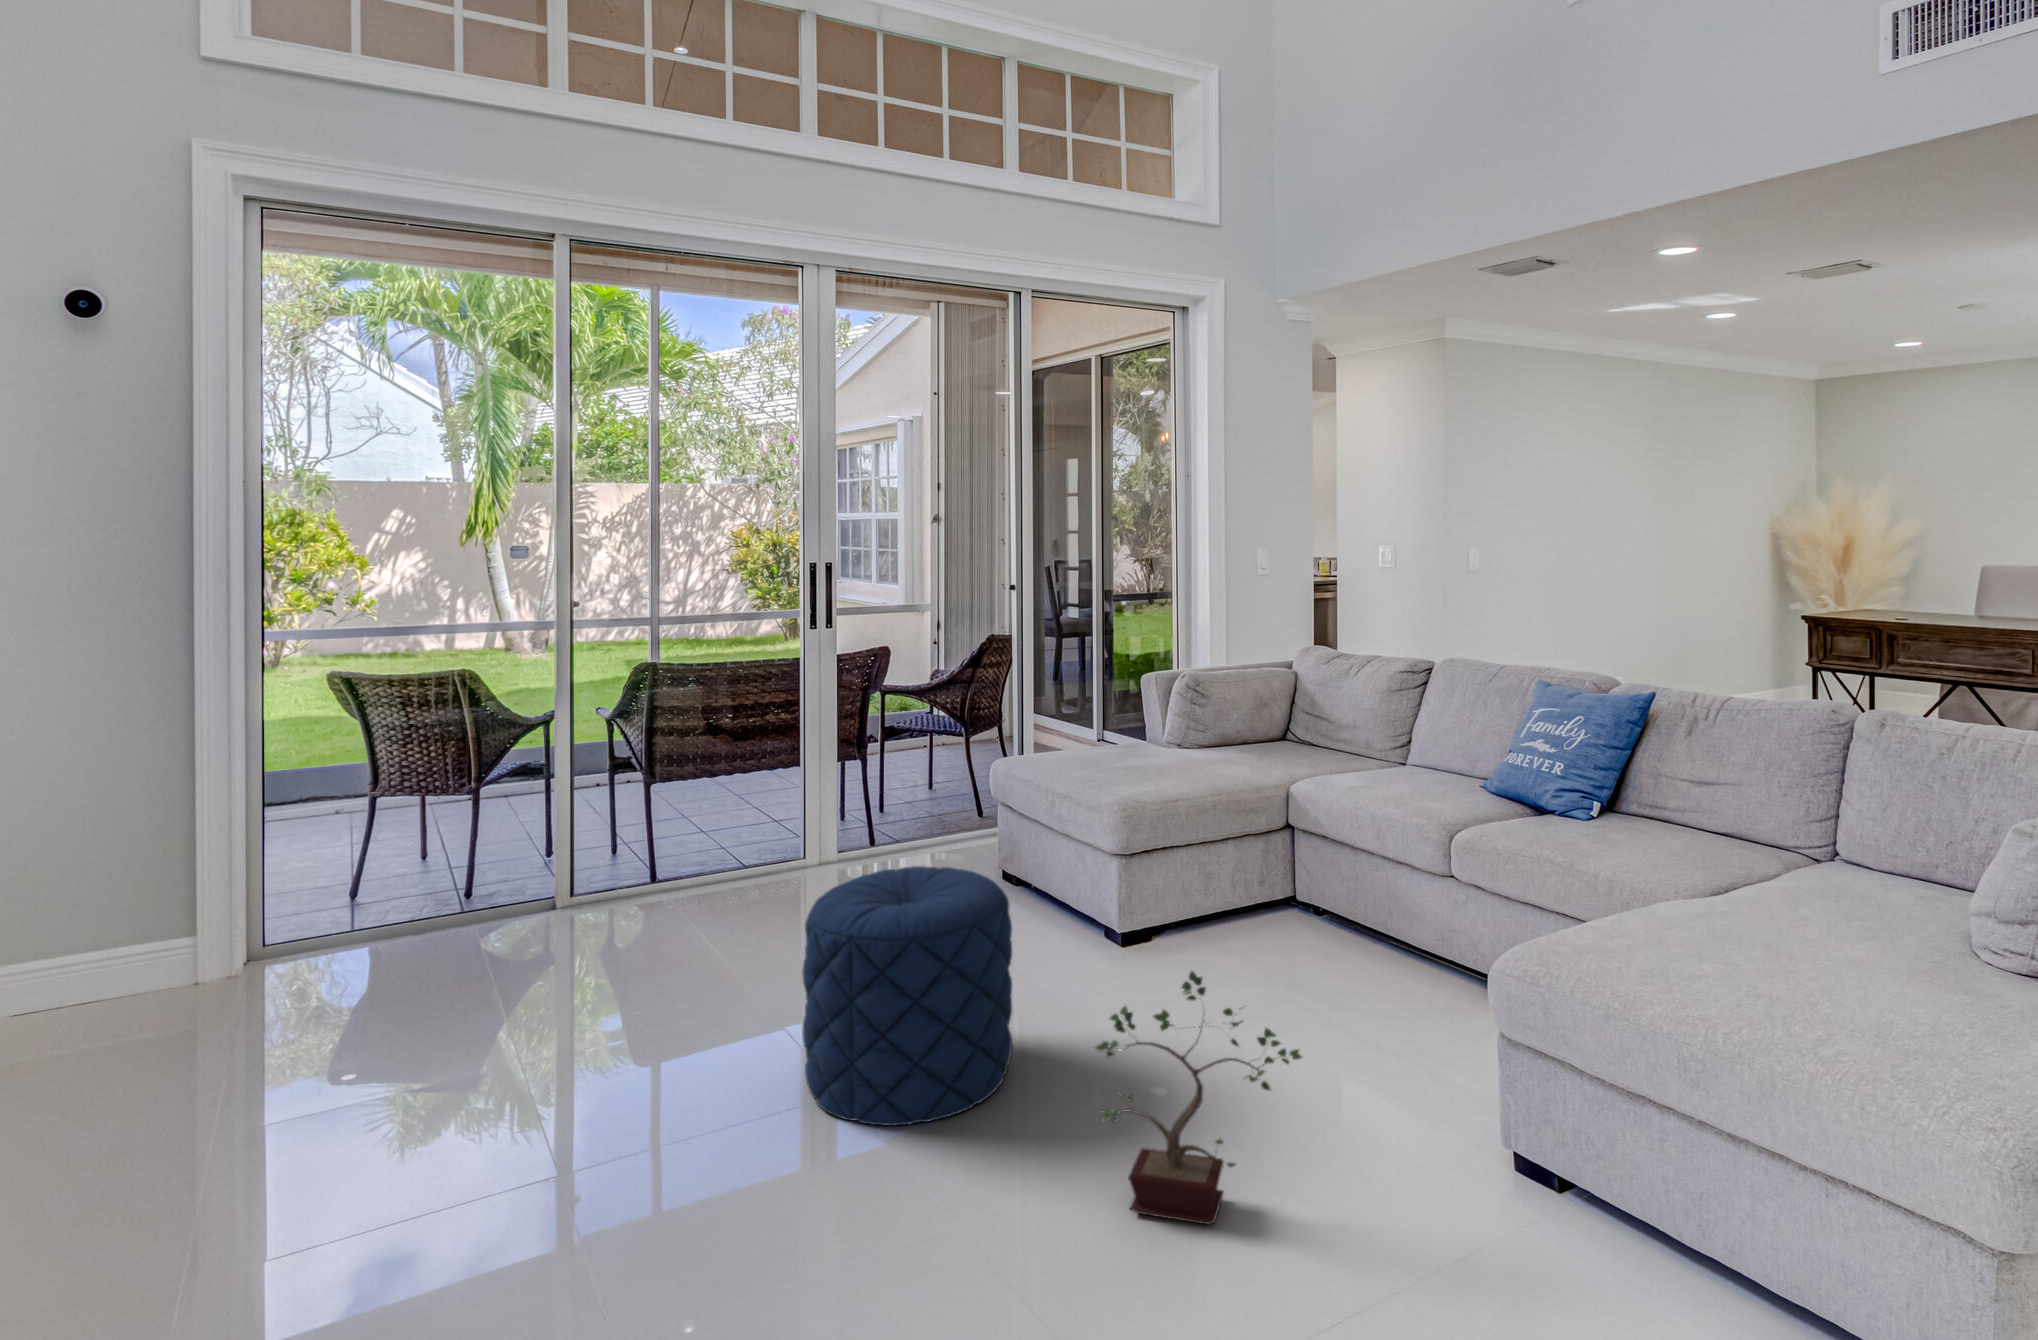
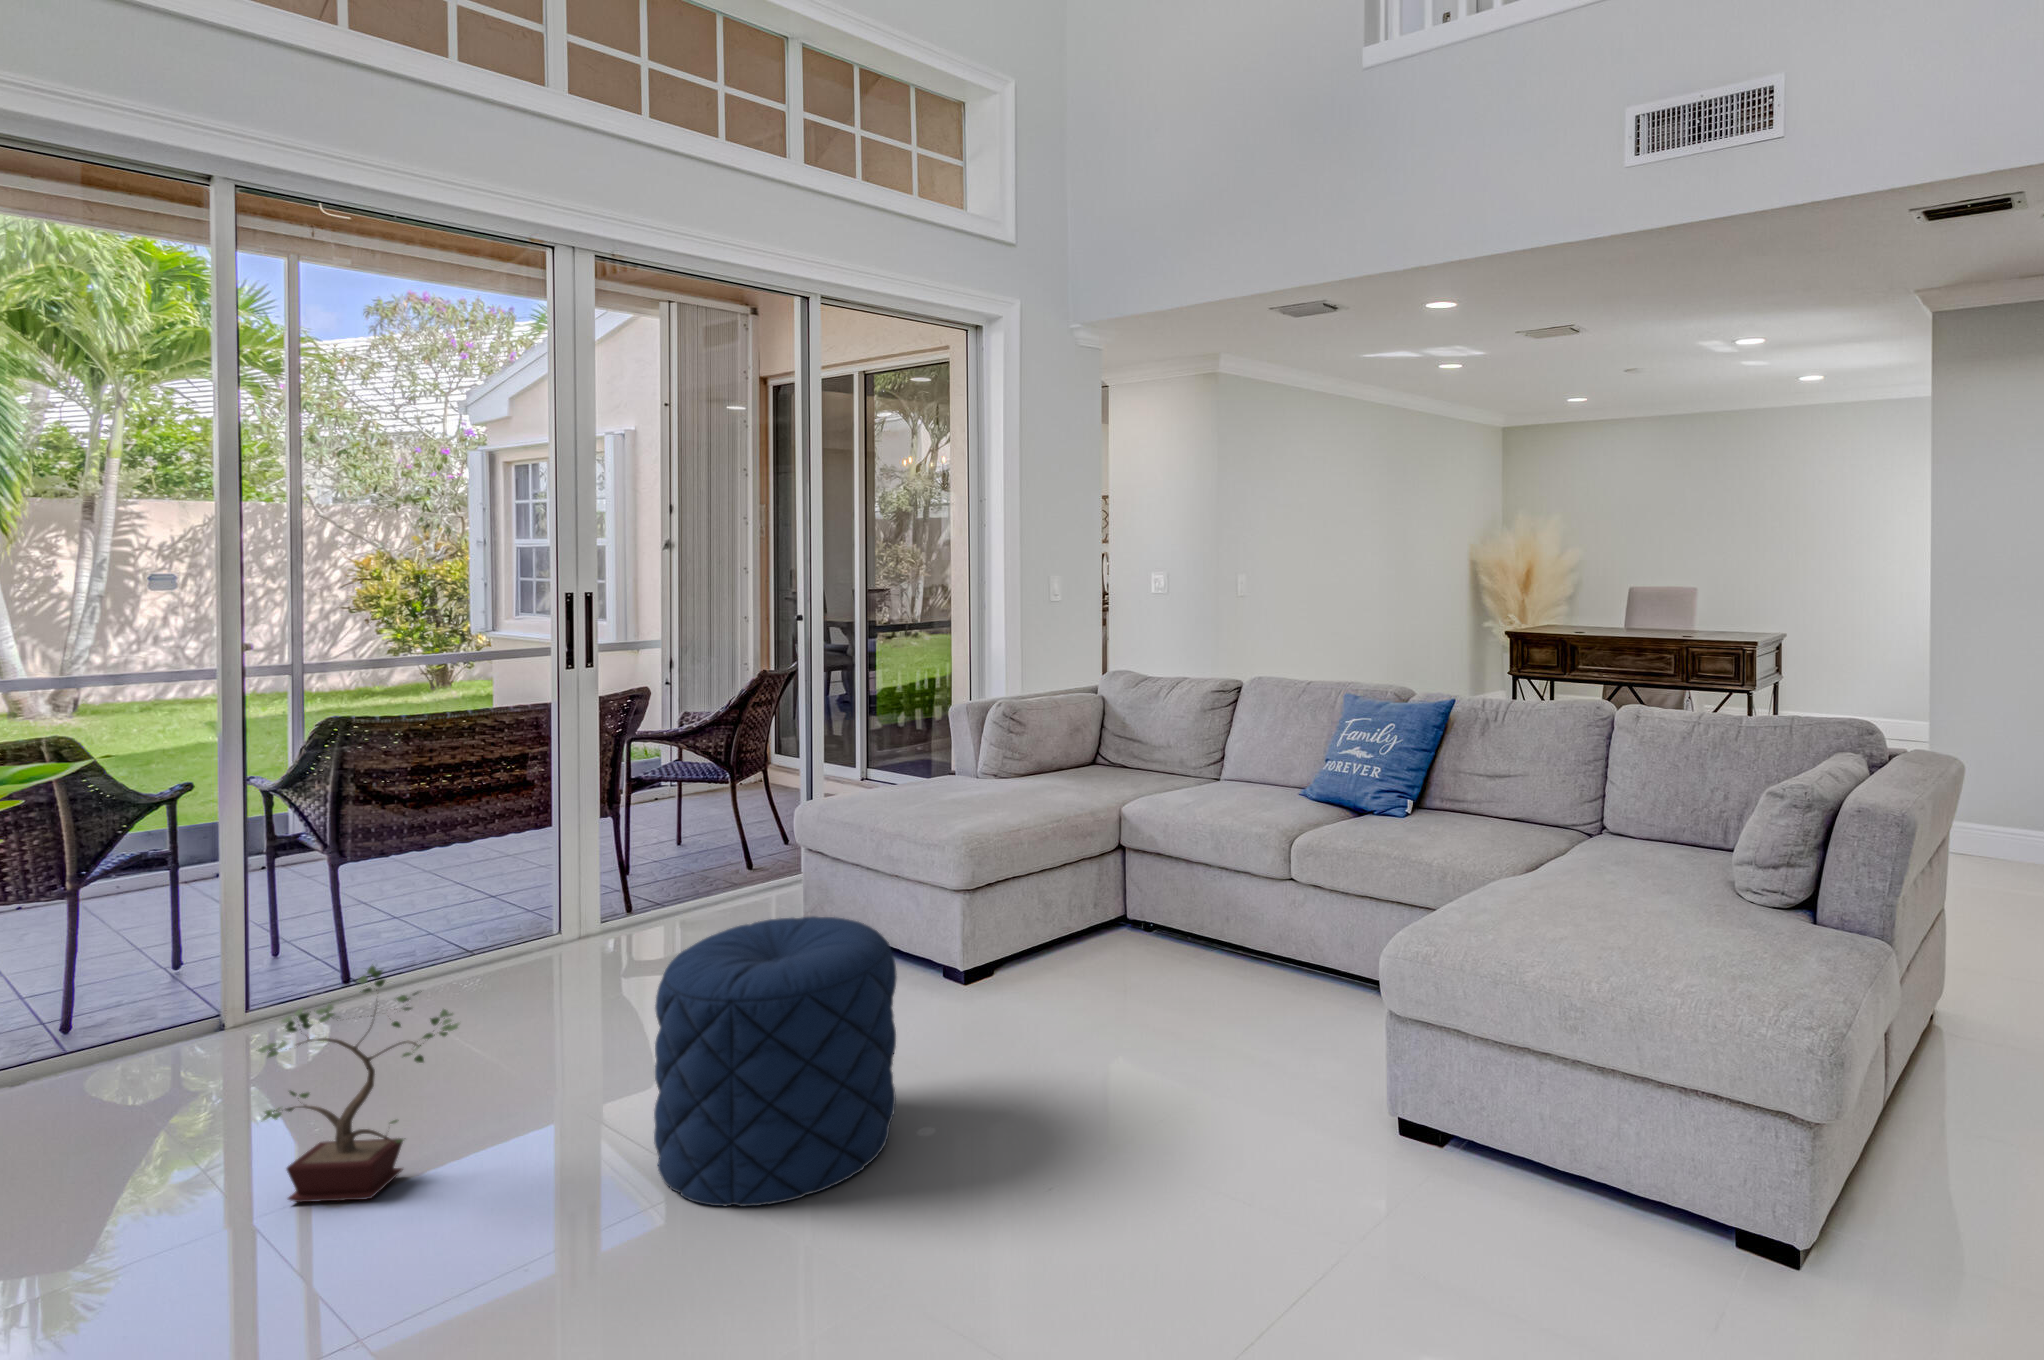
potted plant: present [1096,971,1302,1225] -> present [258,966,460,1202]

